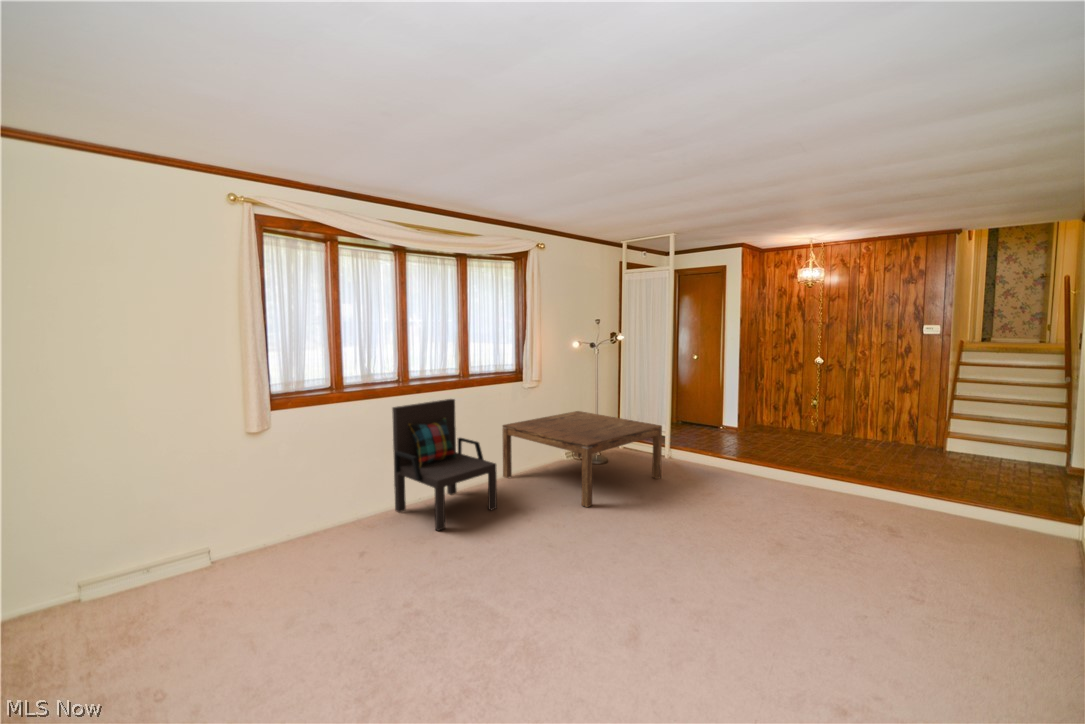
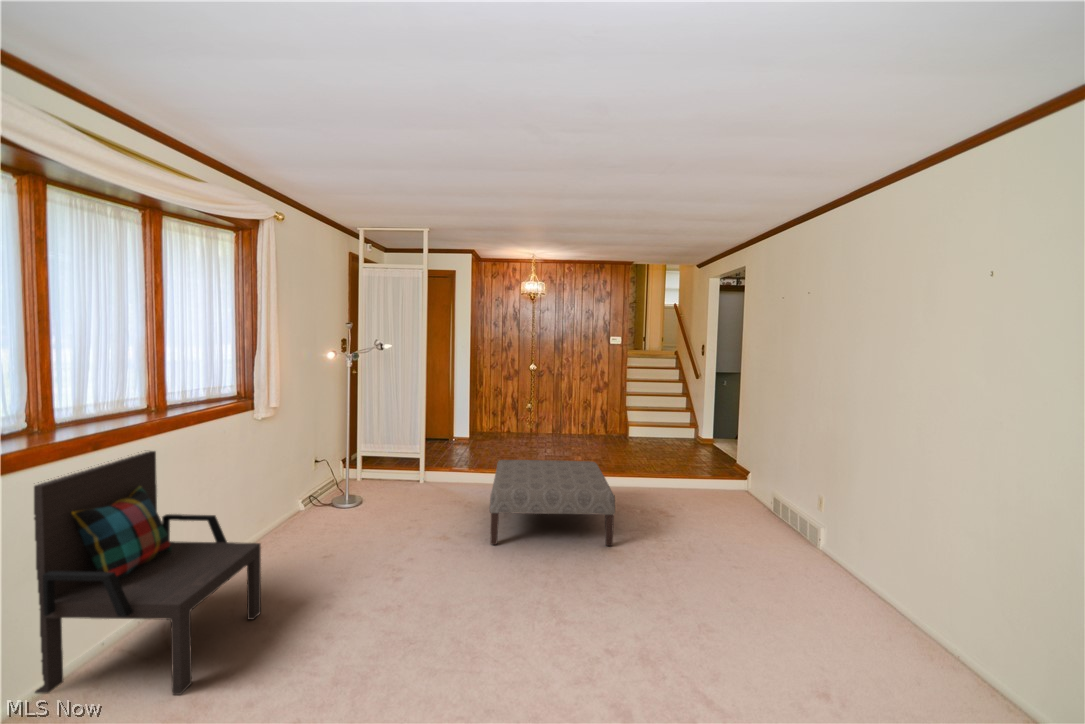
coffee table: present [502,411,662,507] -> none [225,442,442,568]
ottoman: none [672,445,822,544] -> present [490,460,615,546]

